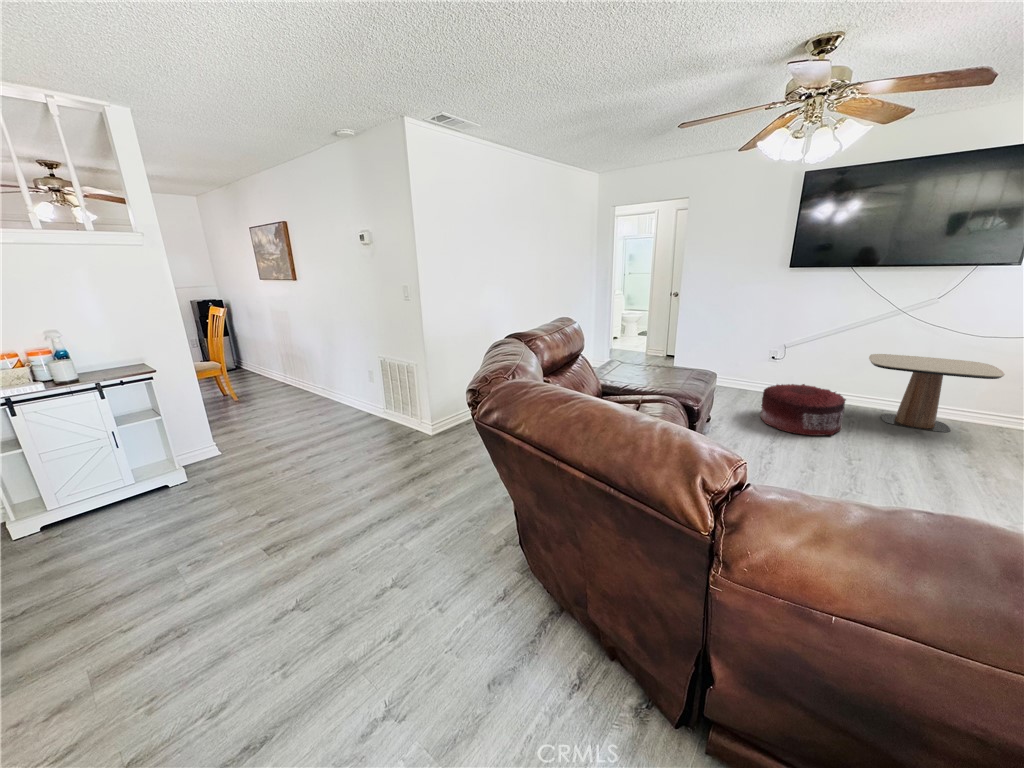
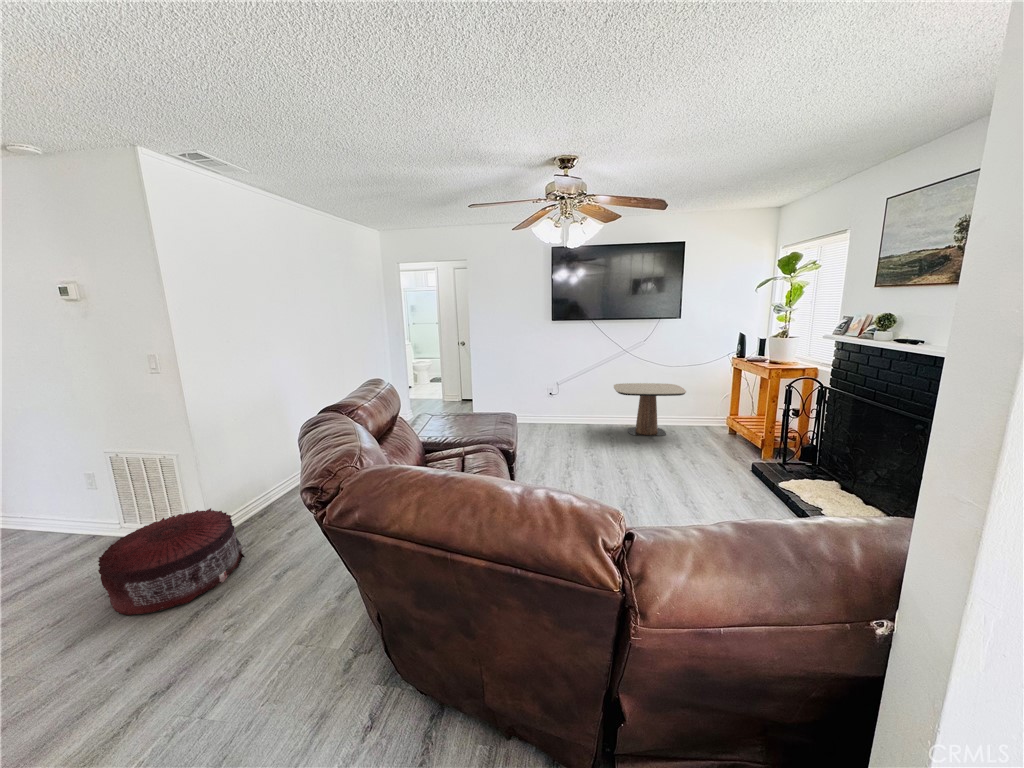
pouf: present [760,384,846,436] -> present [98,508,245,616]

